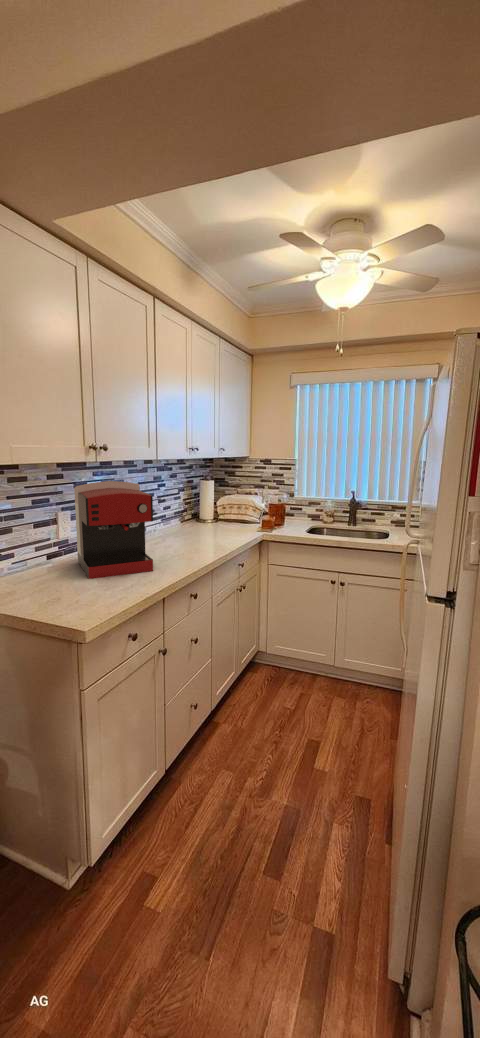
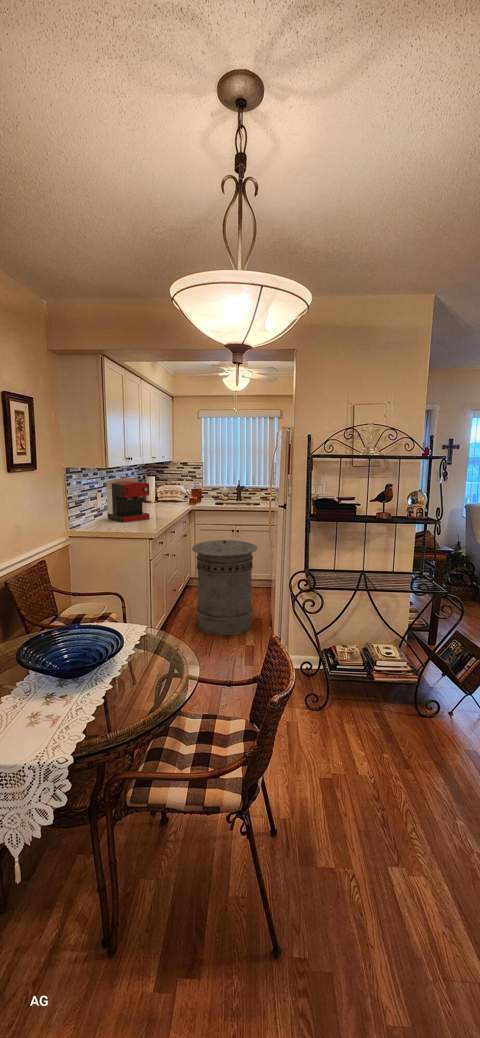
trash can: none [232,623,392,884] -> present [192,540,257,635]

